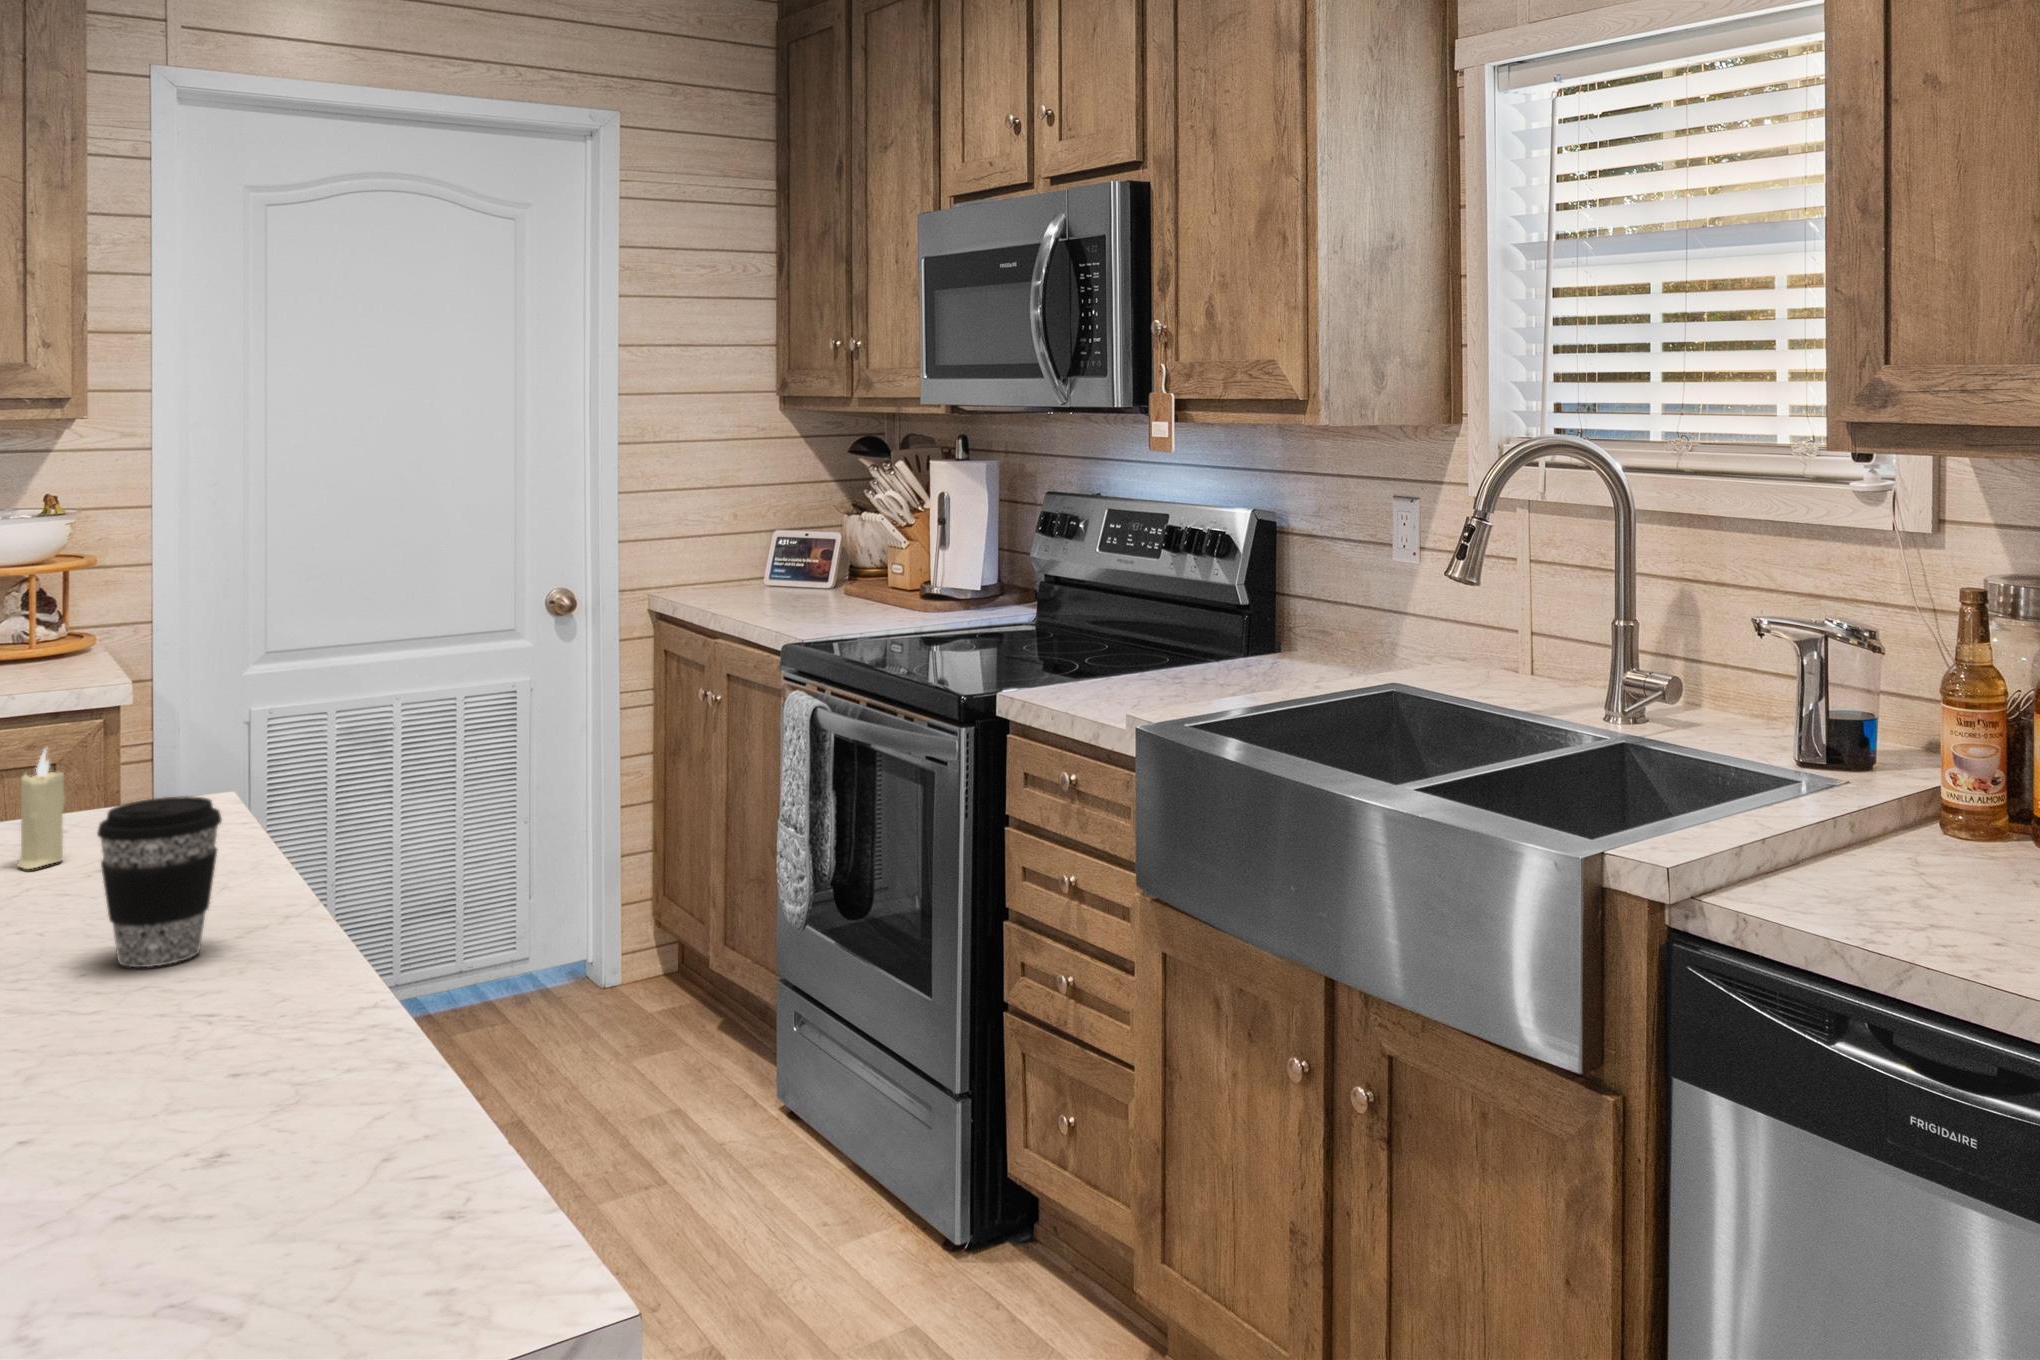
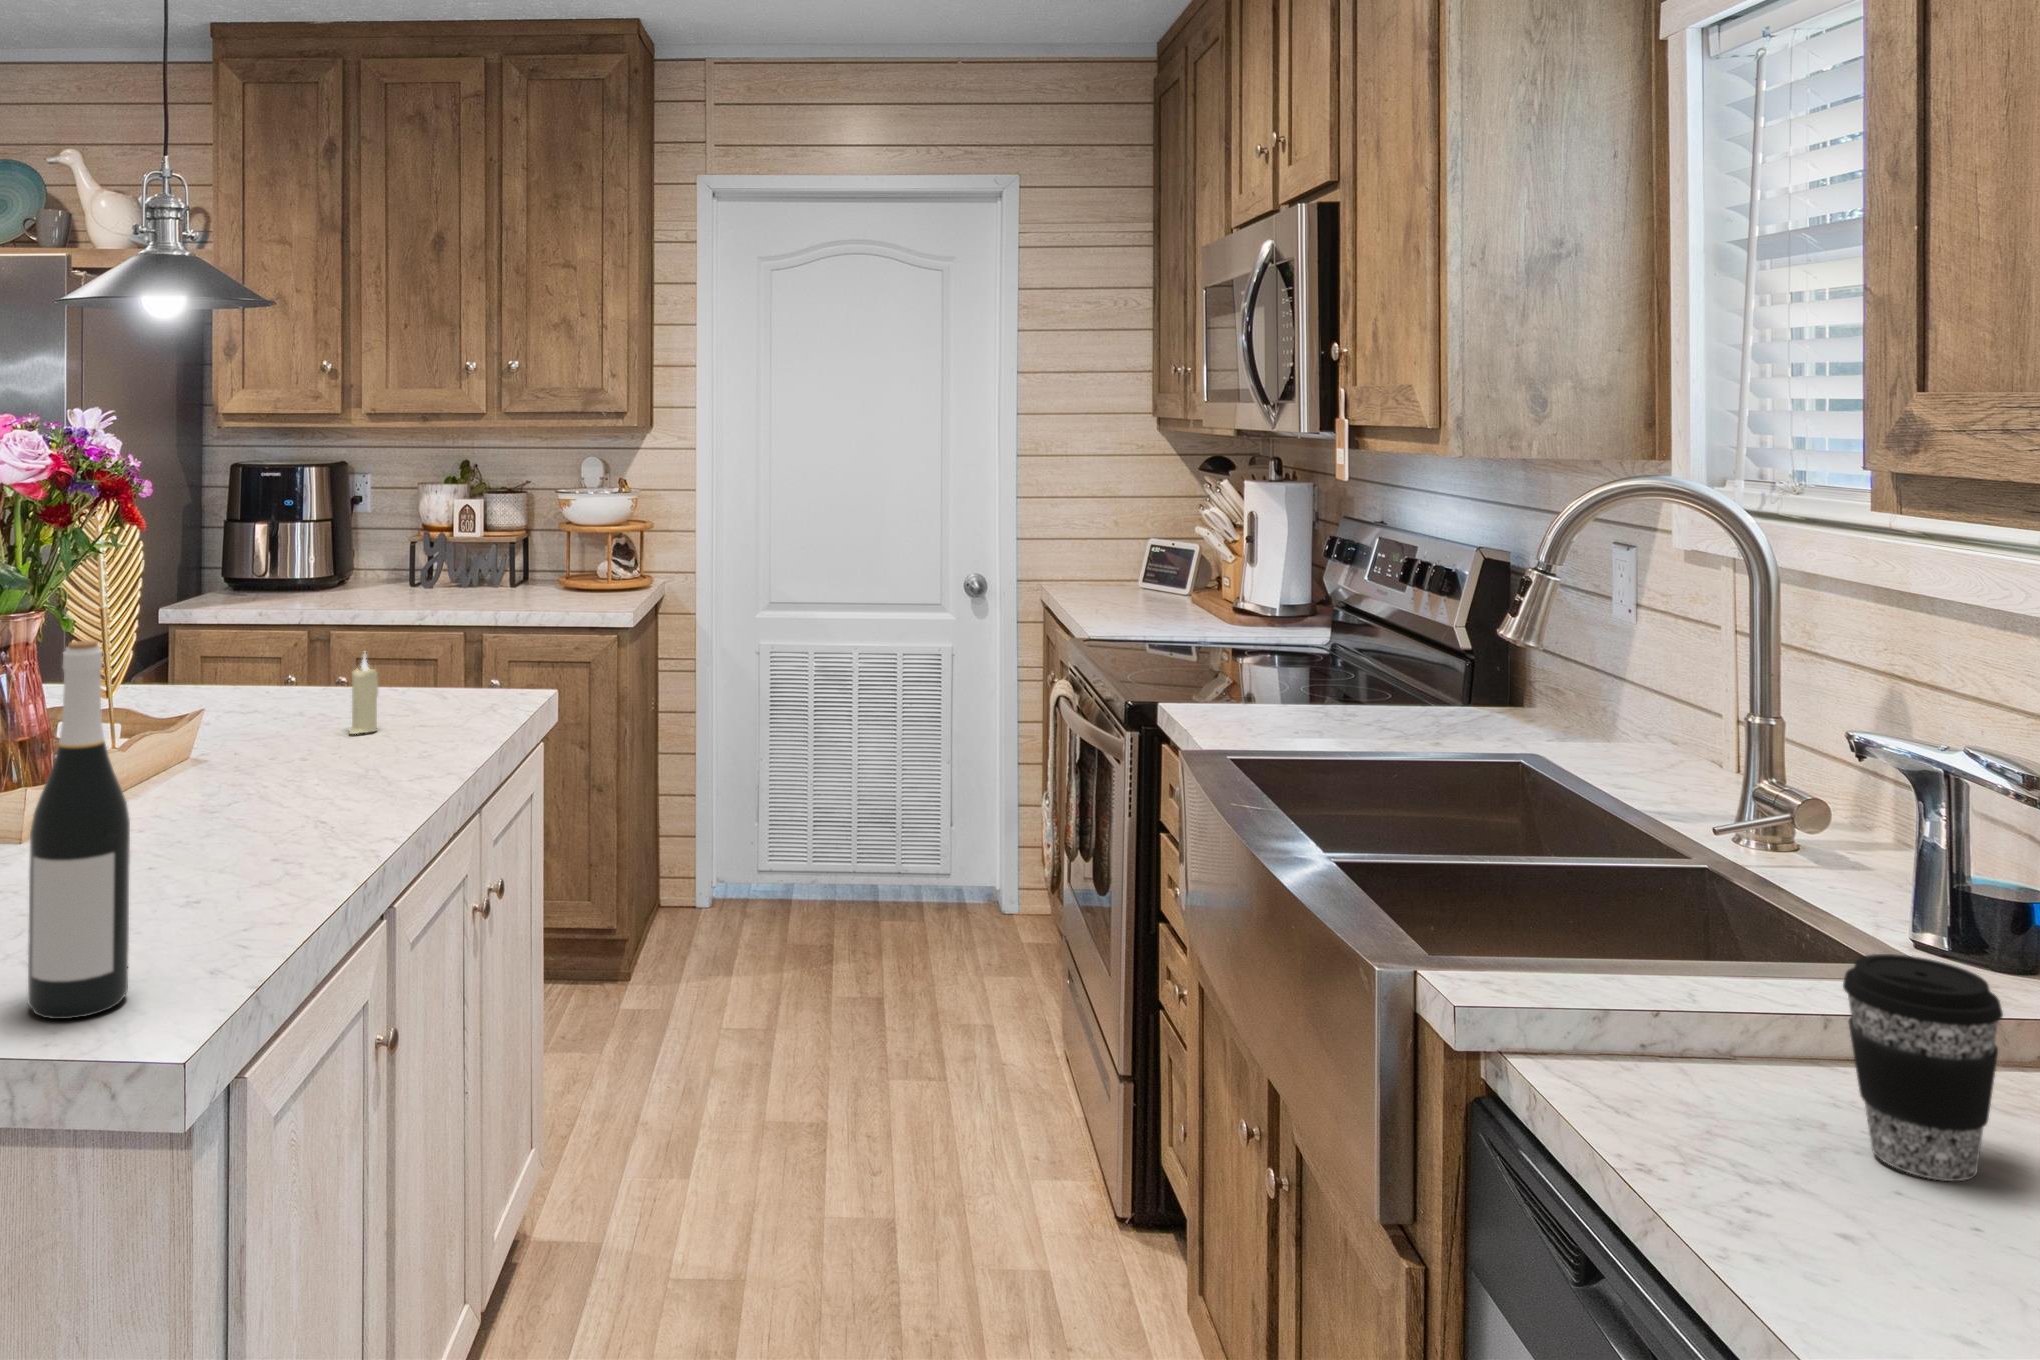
wine bottle: none [254,704,394,1210] -> present [28,641,130,1019]
coffee cup: present [97,796,222,967] -> present [1843,954,2003,1181]

